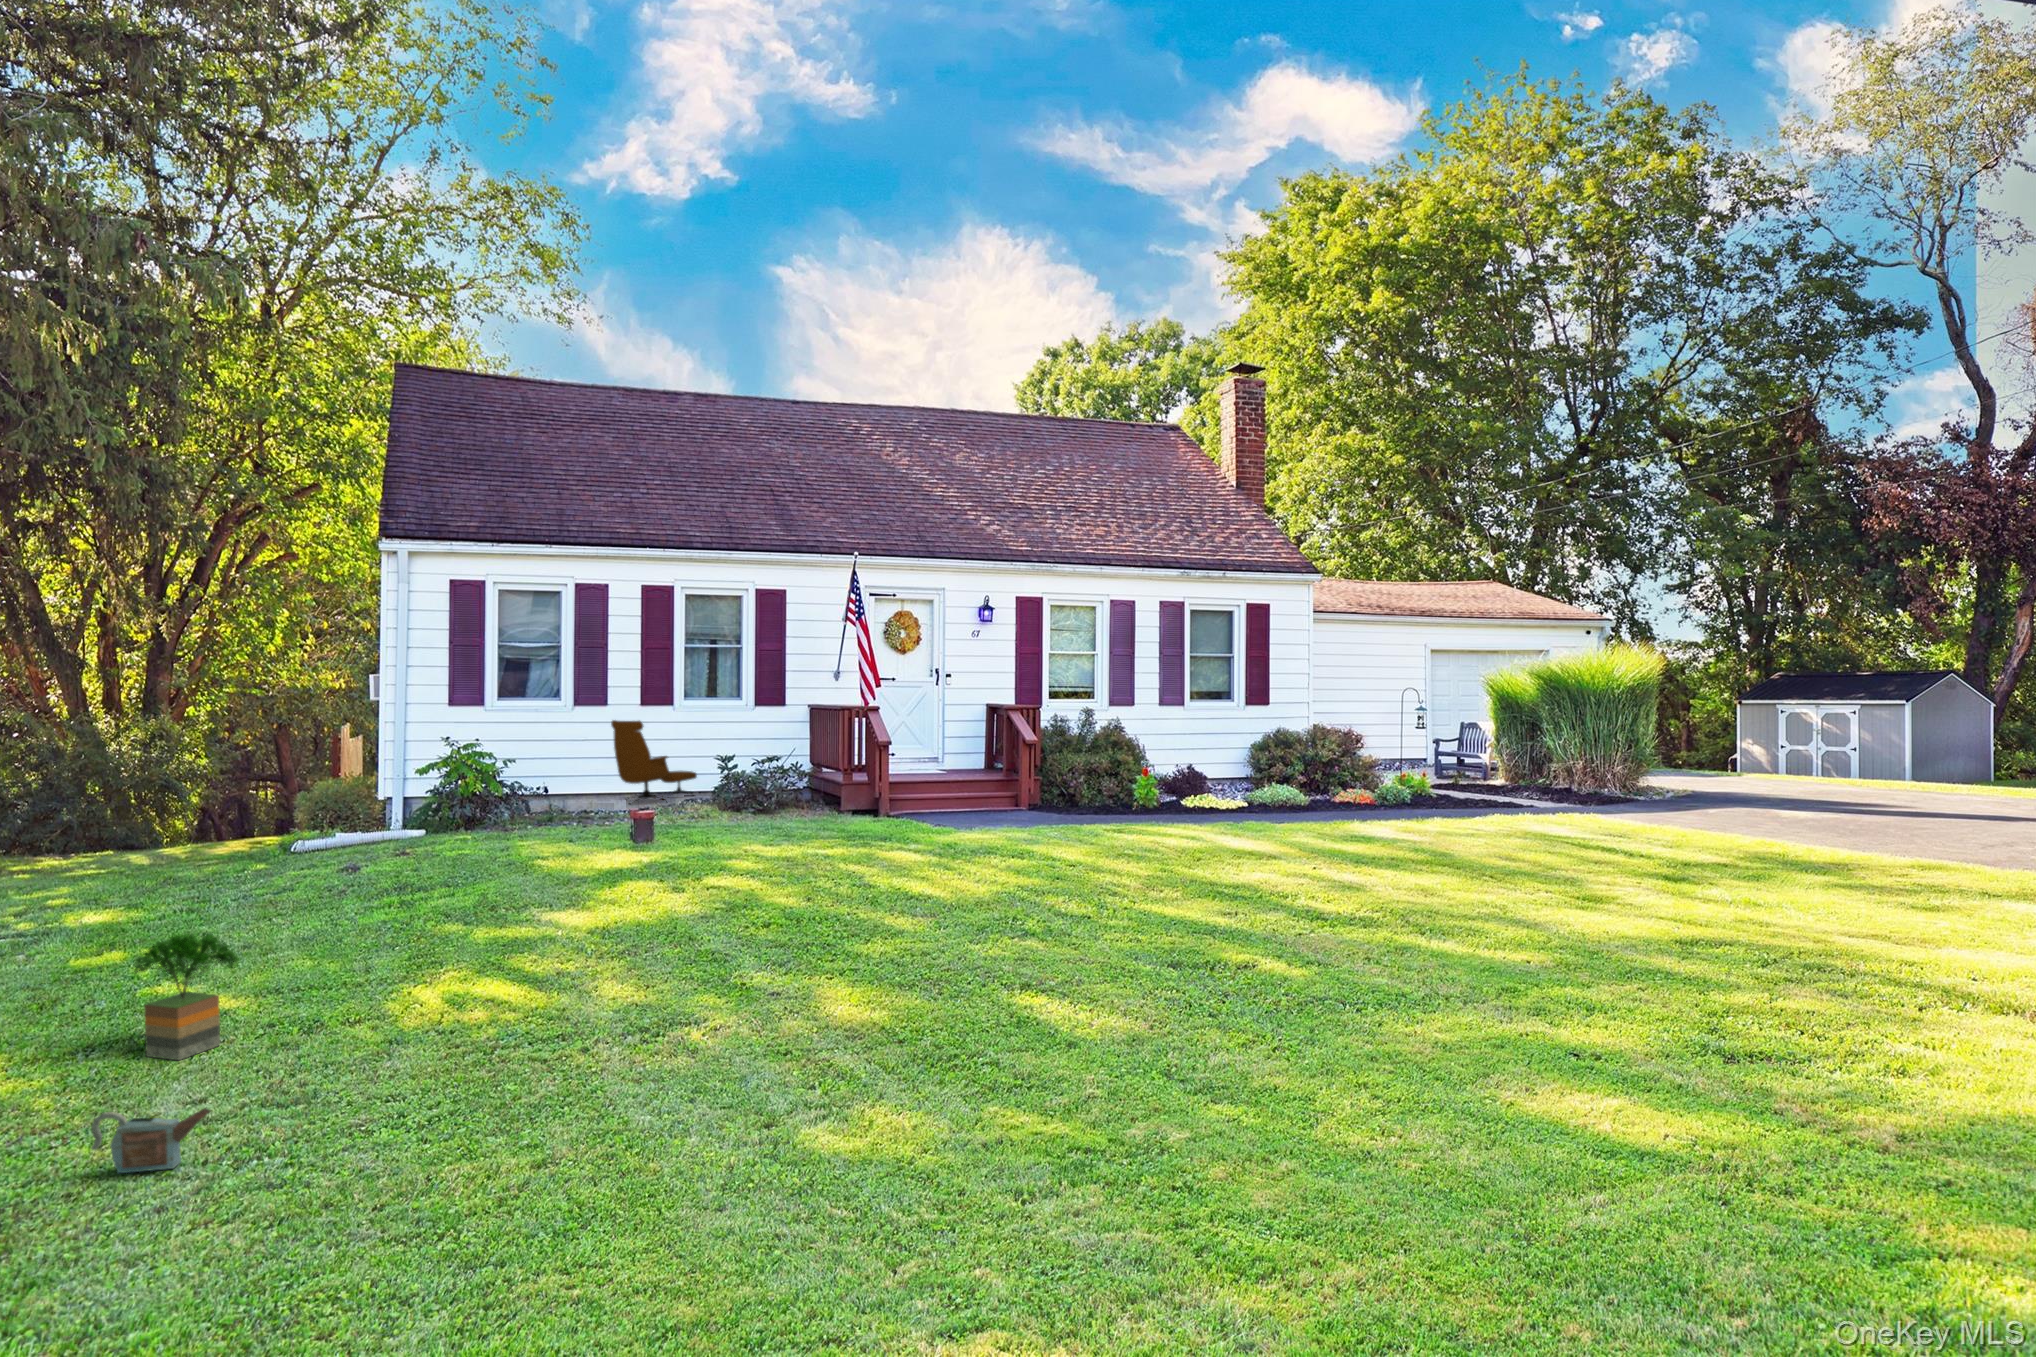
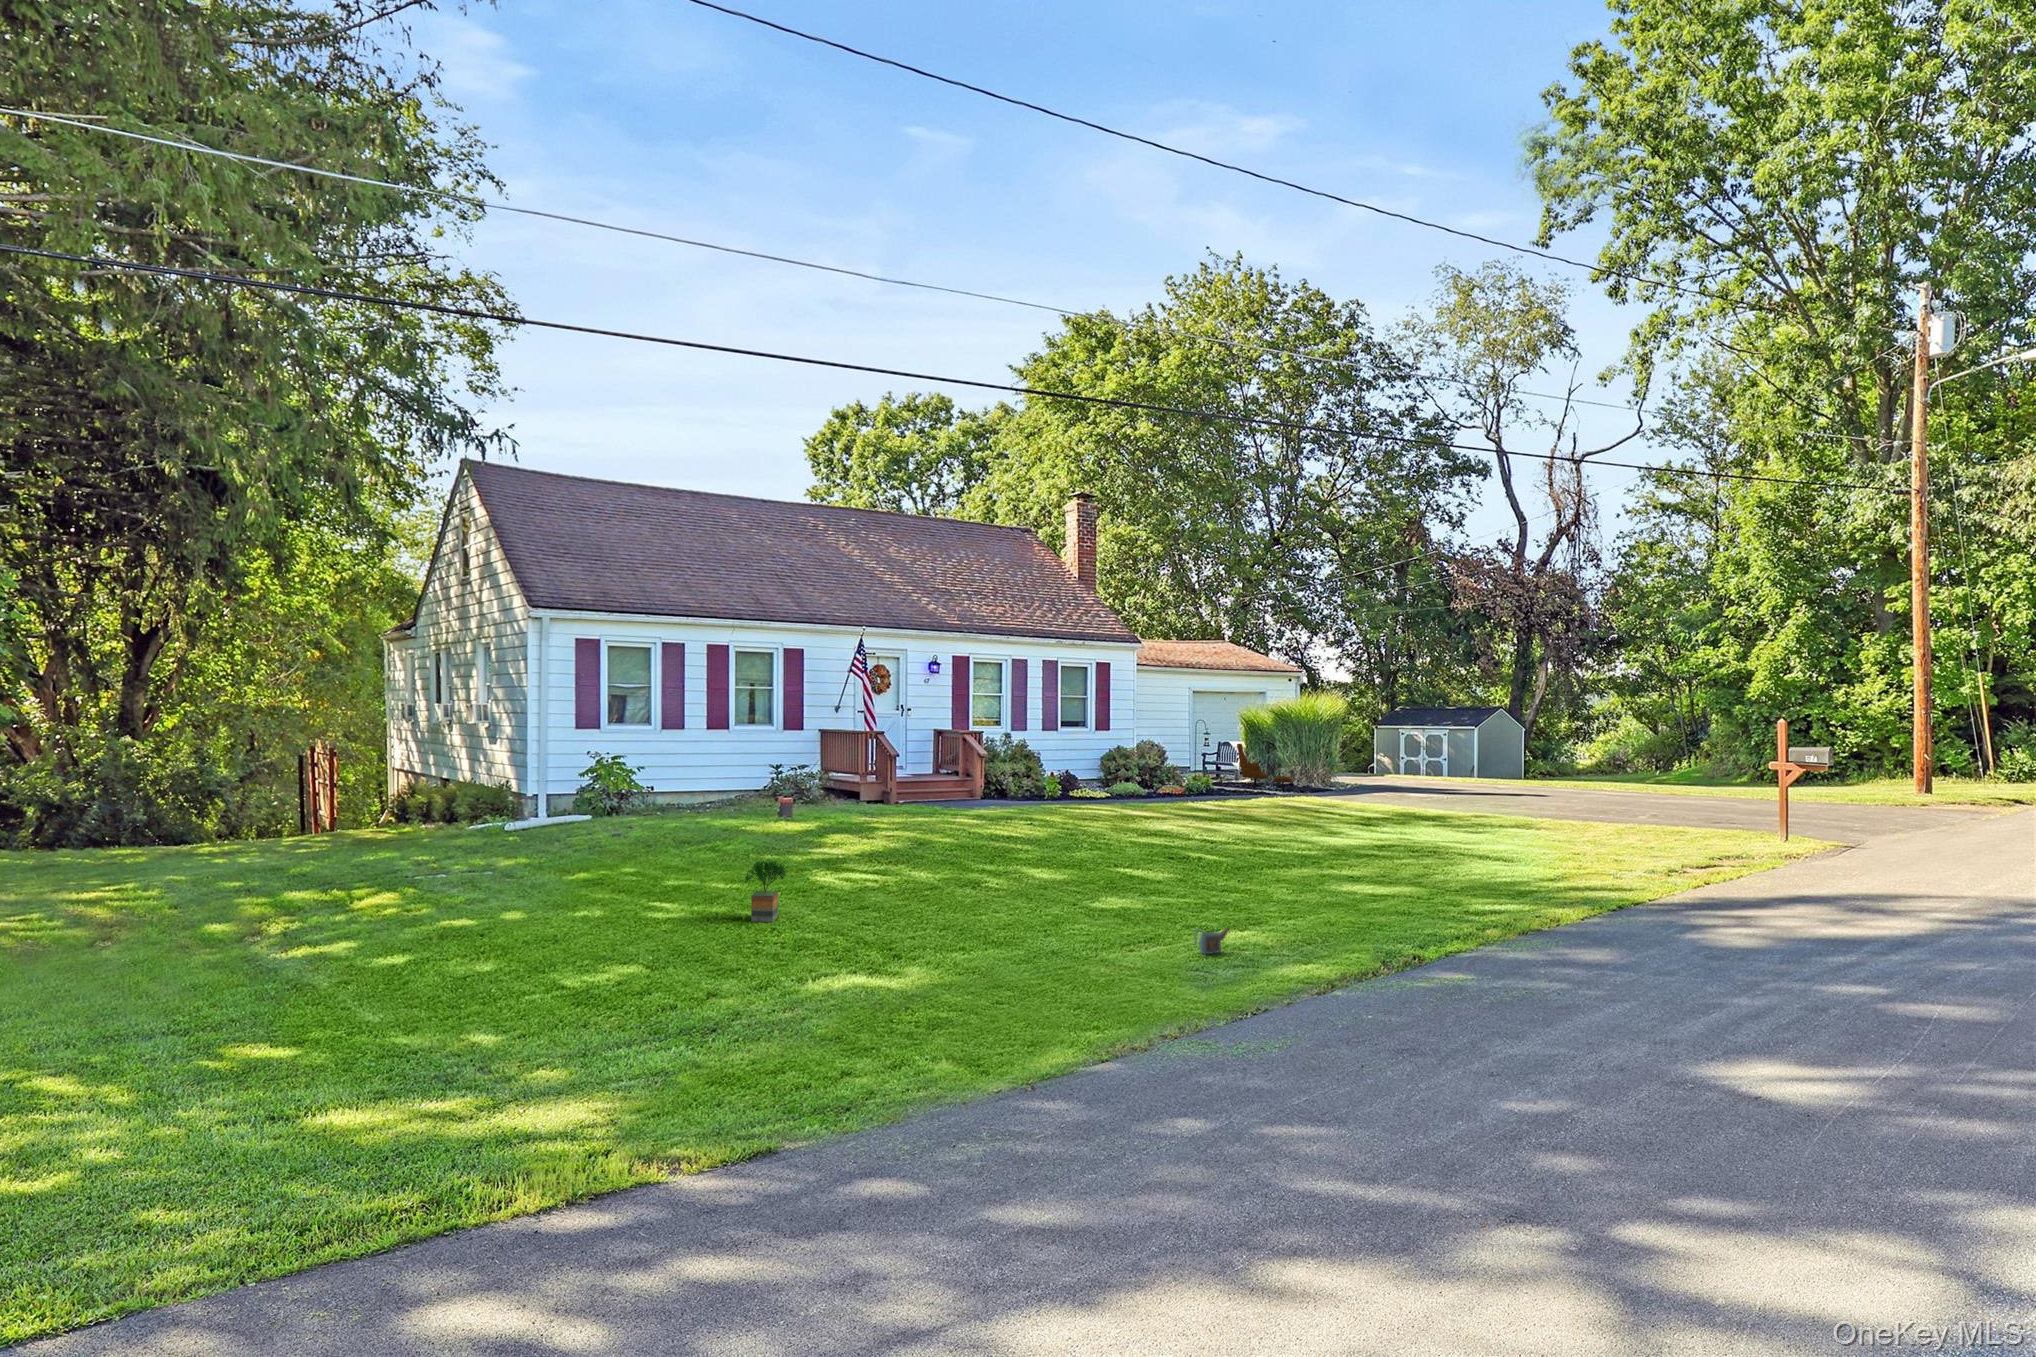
lounge chair: present [611,720,697,800] -> present [1237,744,1293,790]
watering can: present [91,1108,210,1173] -> present [1194,927,1230,954]

